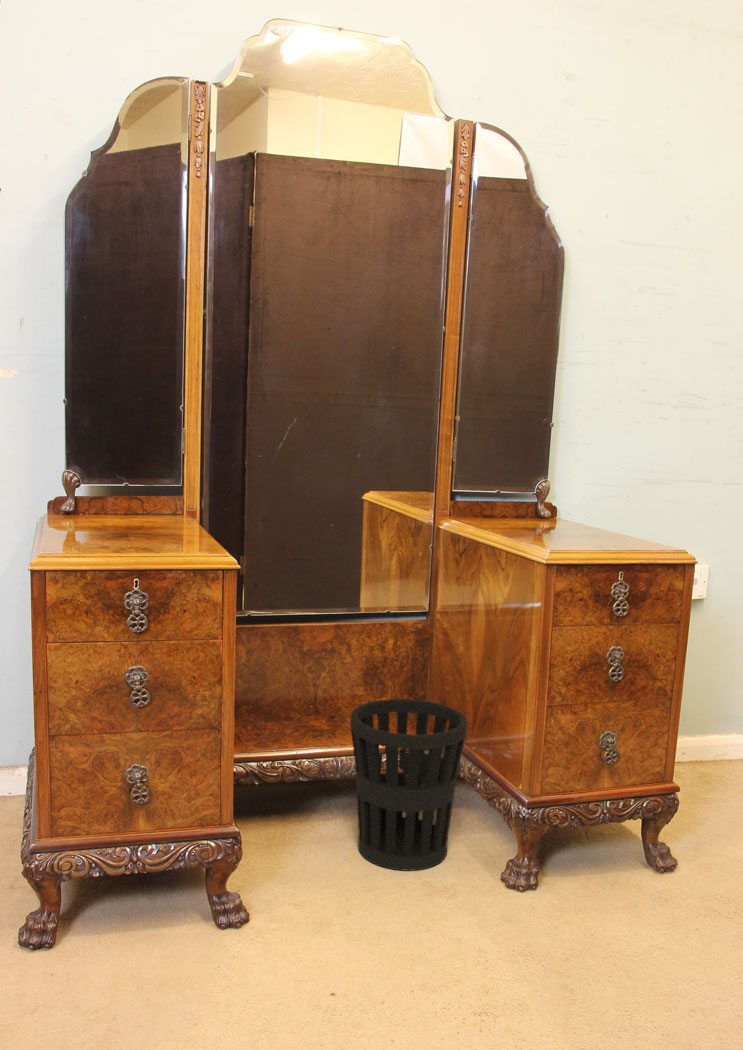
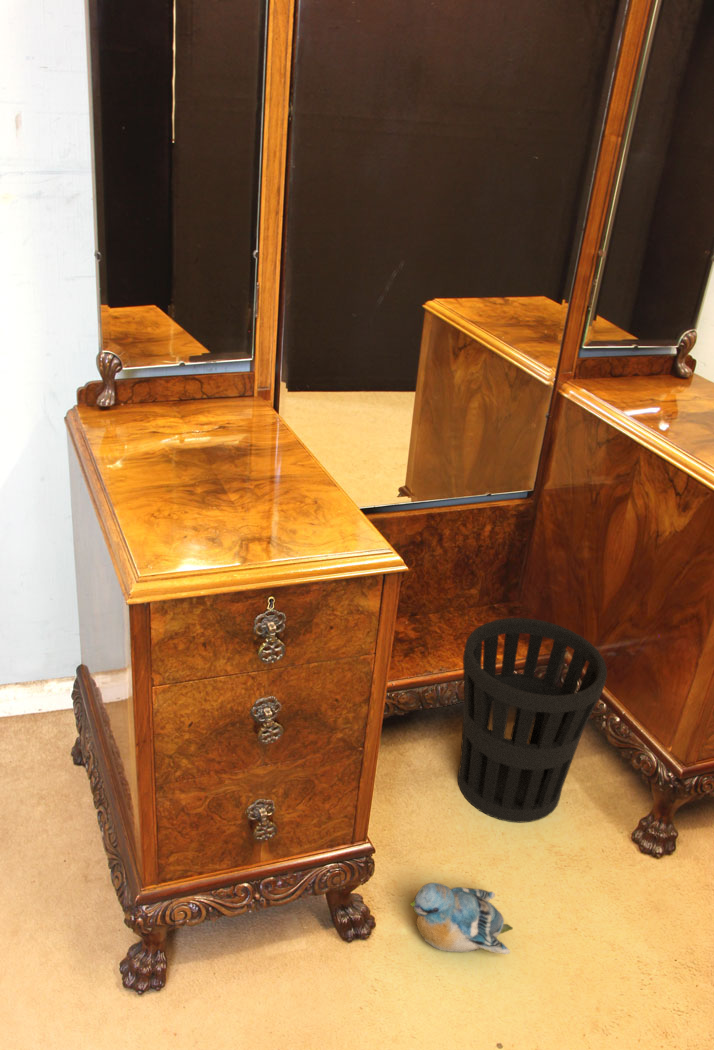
plush toy: none [270,870,364,938] -> present [410,883,513,954]

